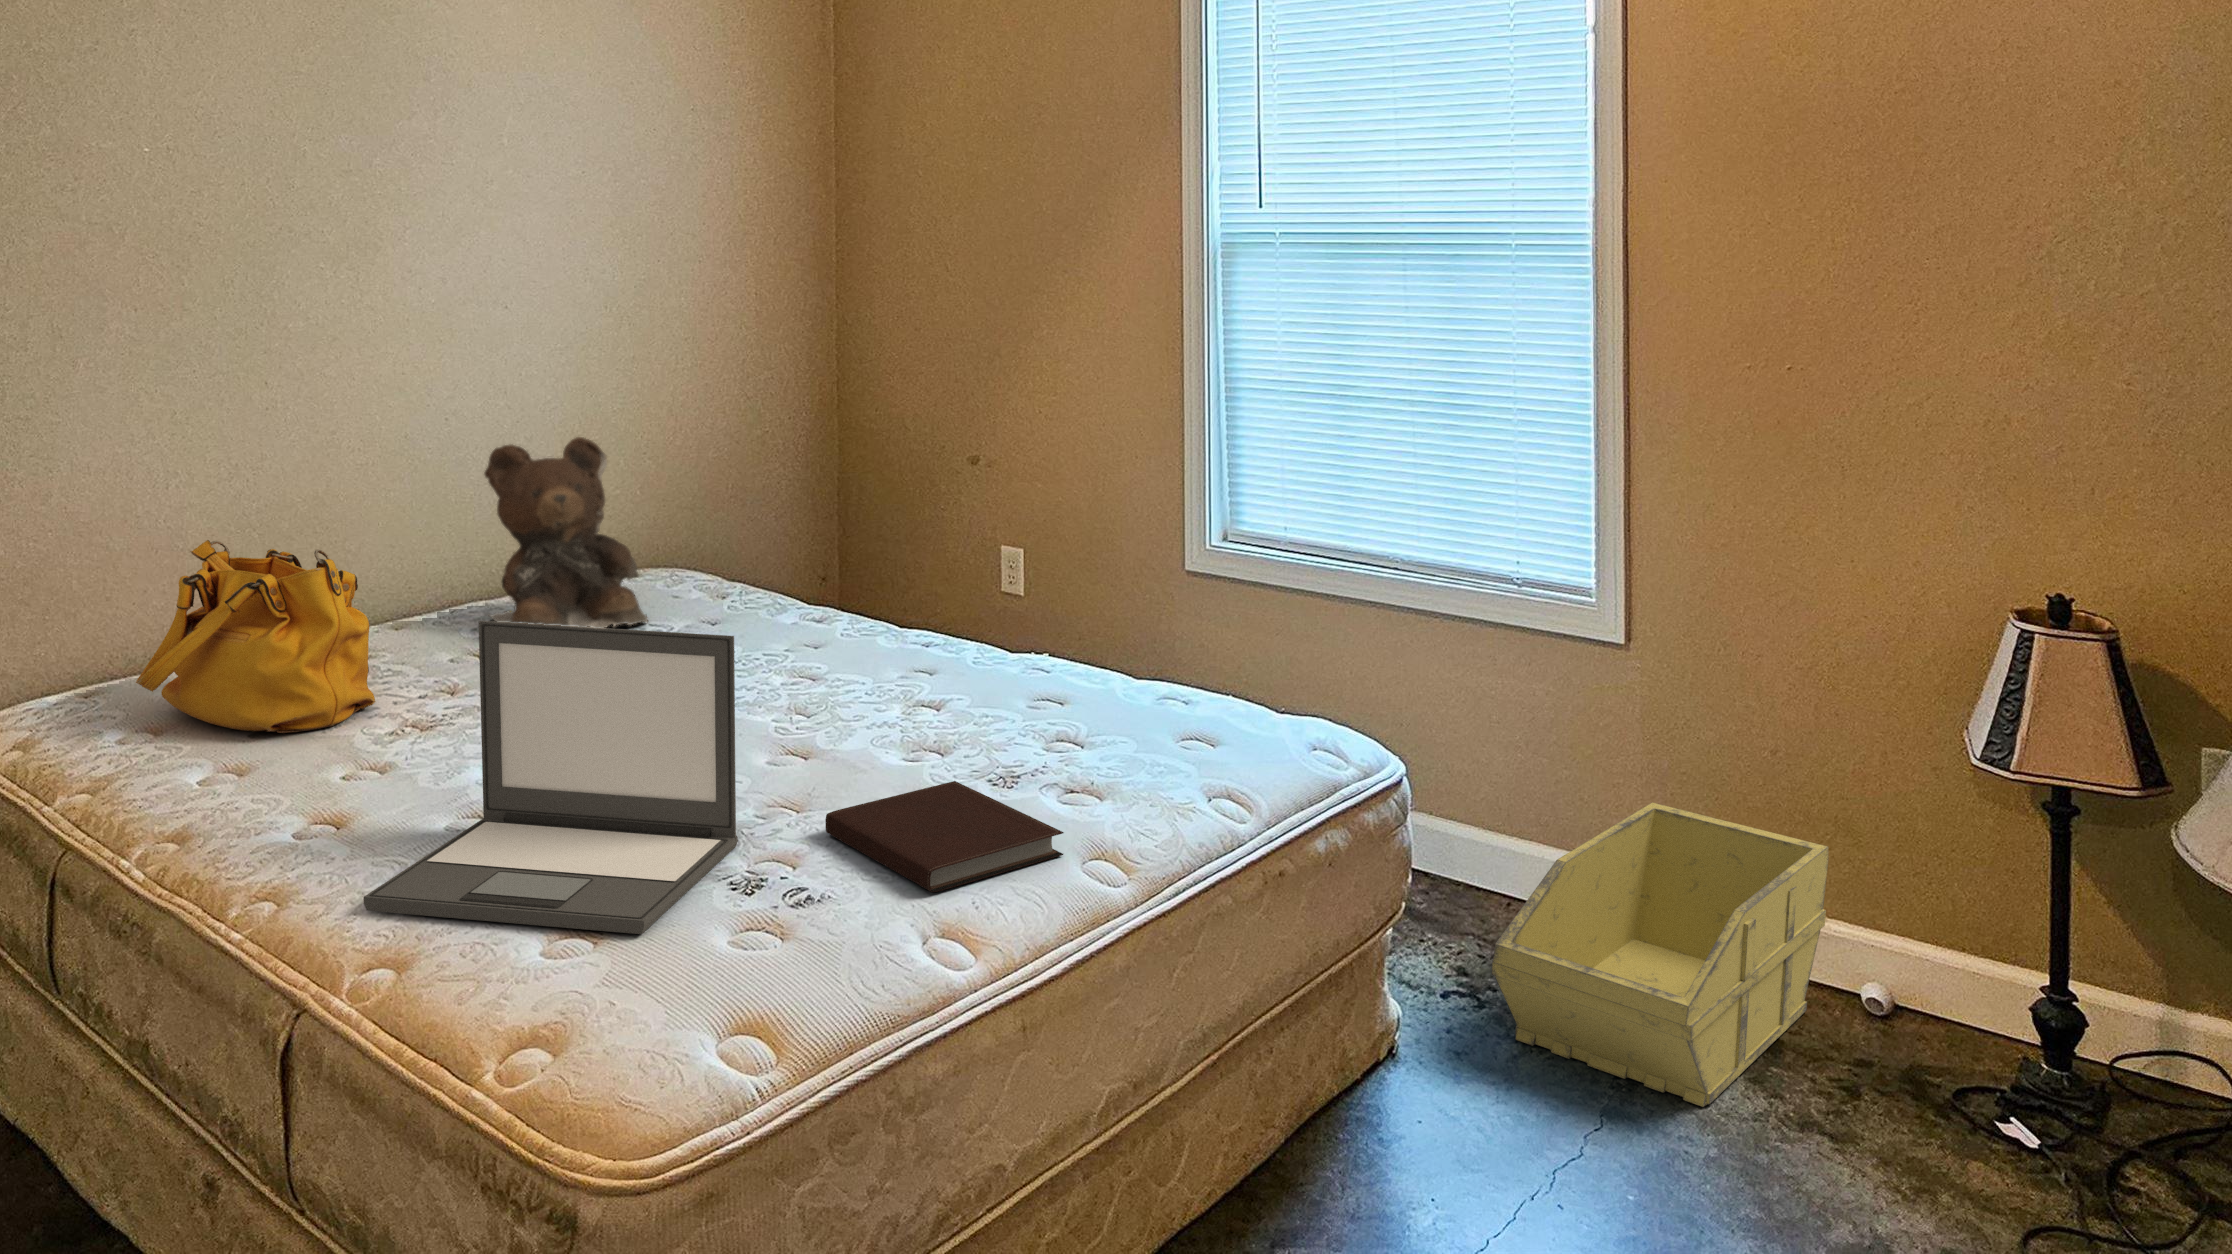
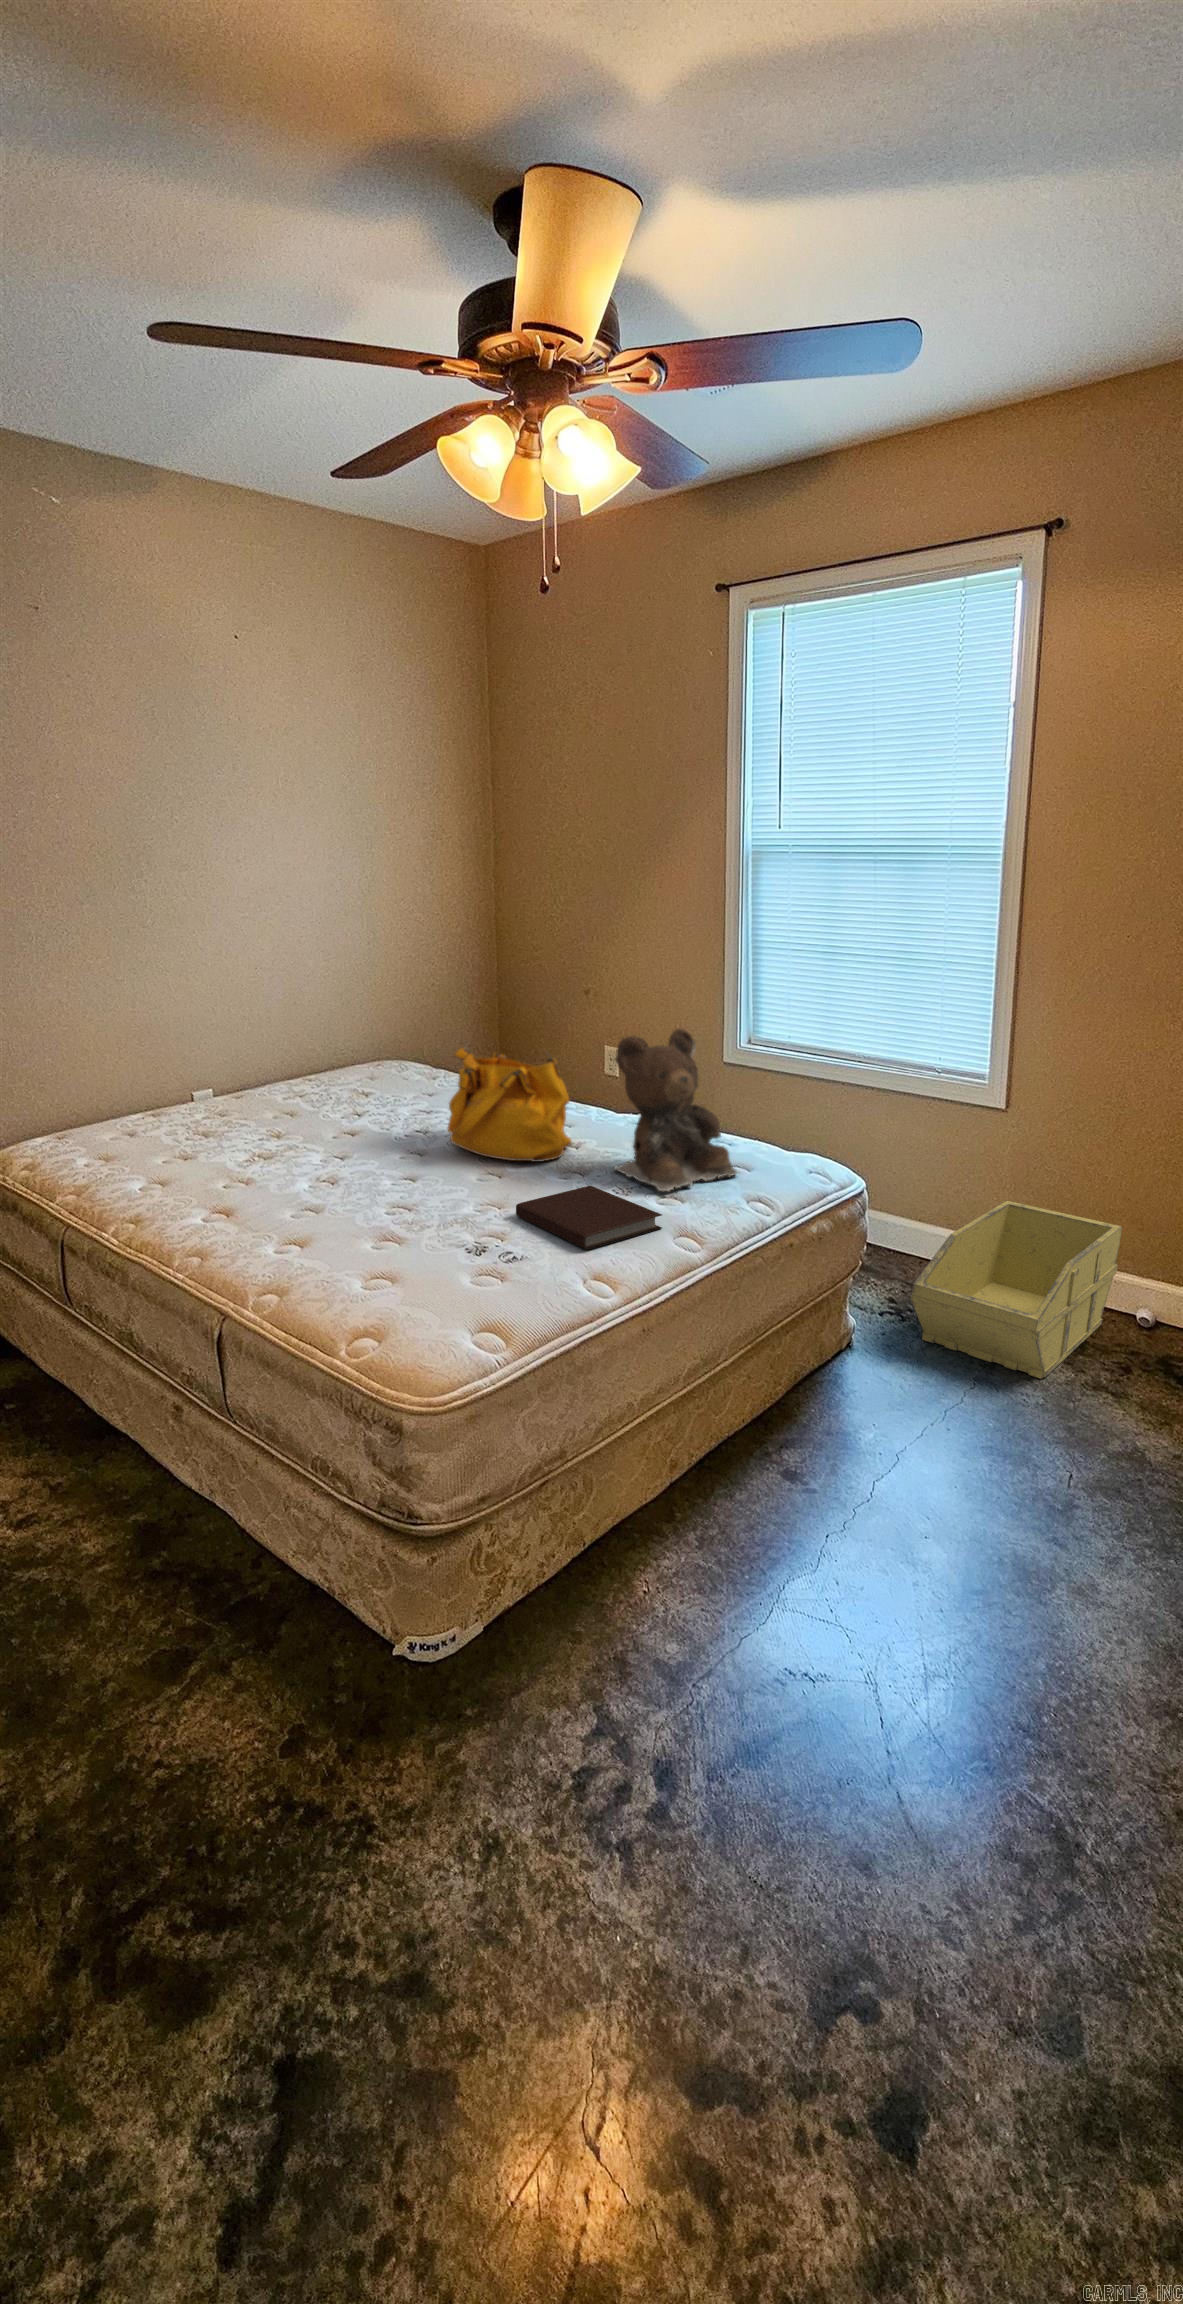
teddy bear: present [484,437,648,628] -> present [614,1028,738,1191]
handbag: present [136,540,375,733] -> present [448,1048,572,1162]
laptop: present [364,621,738,934] -> none [252,1090,465,1273]

